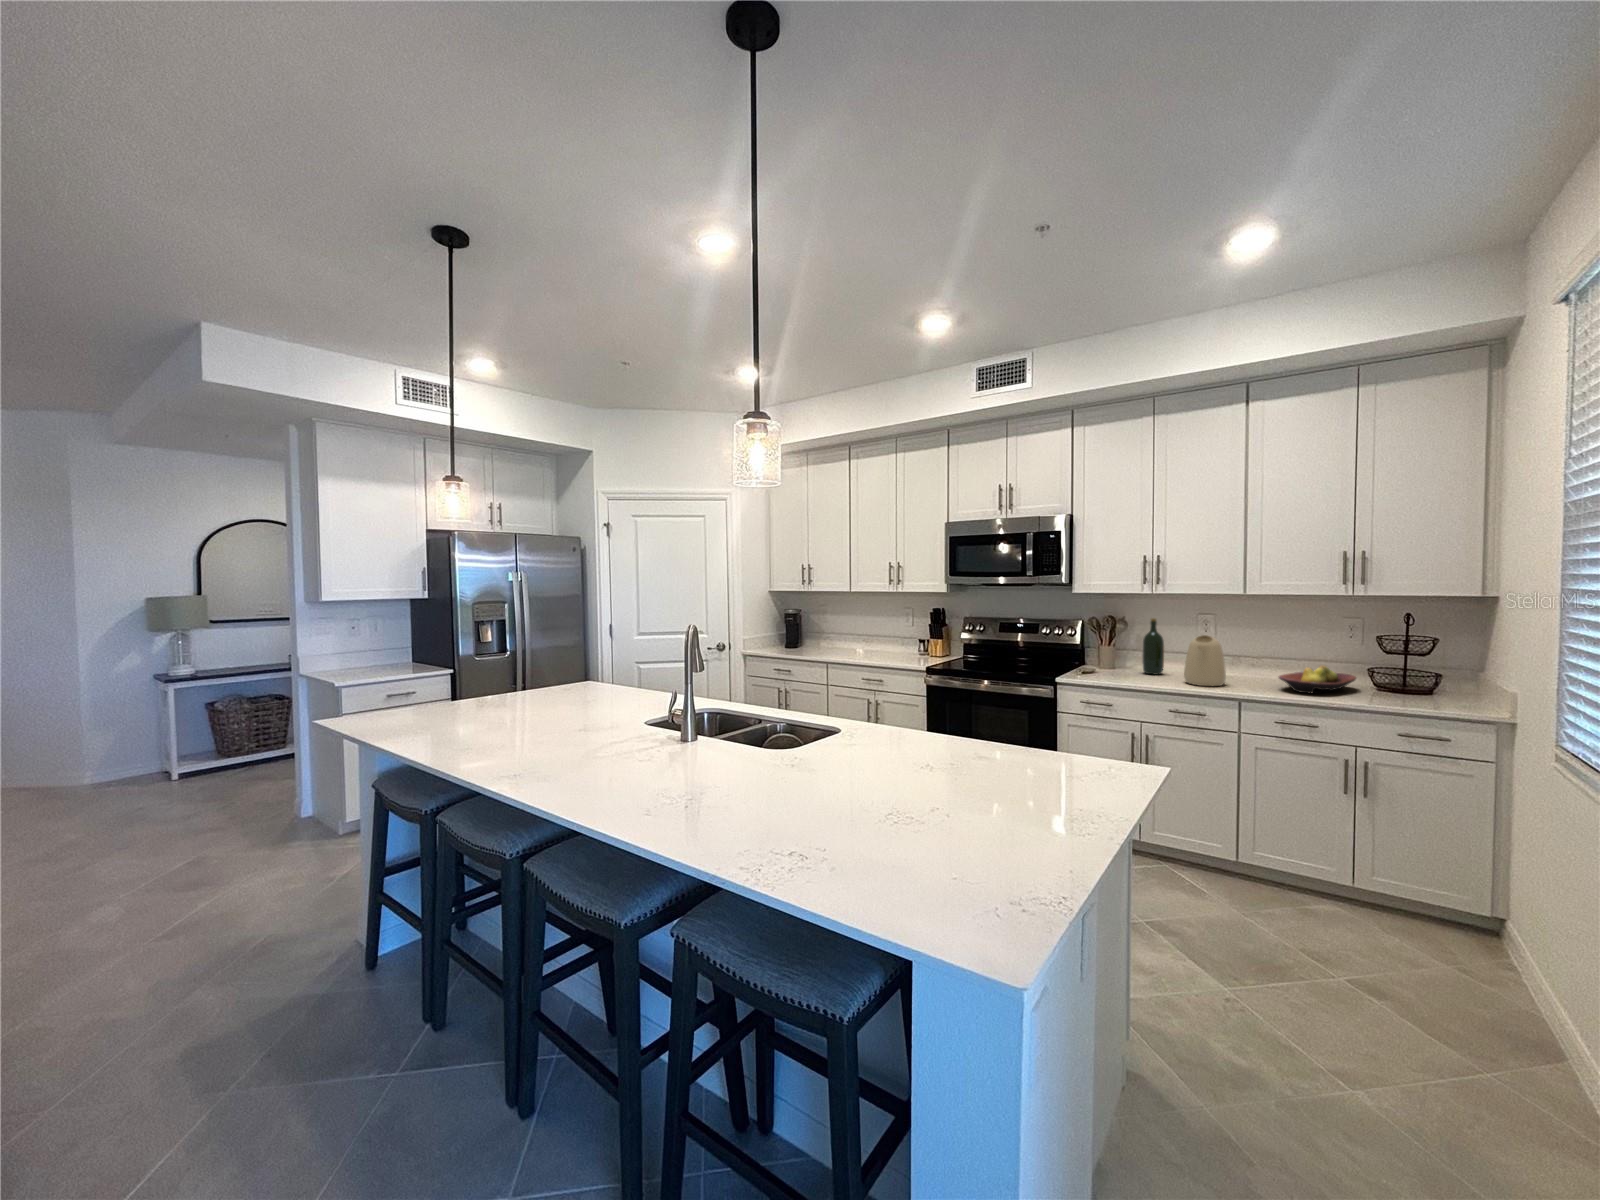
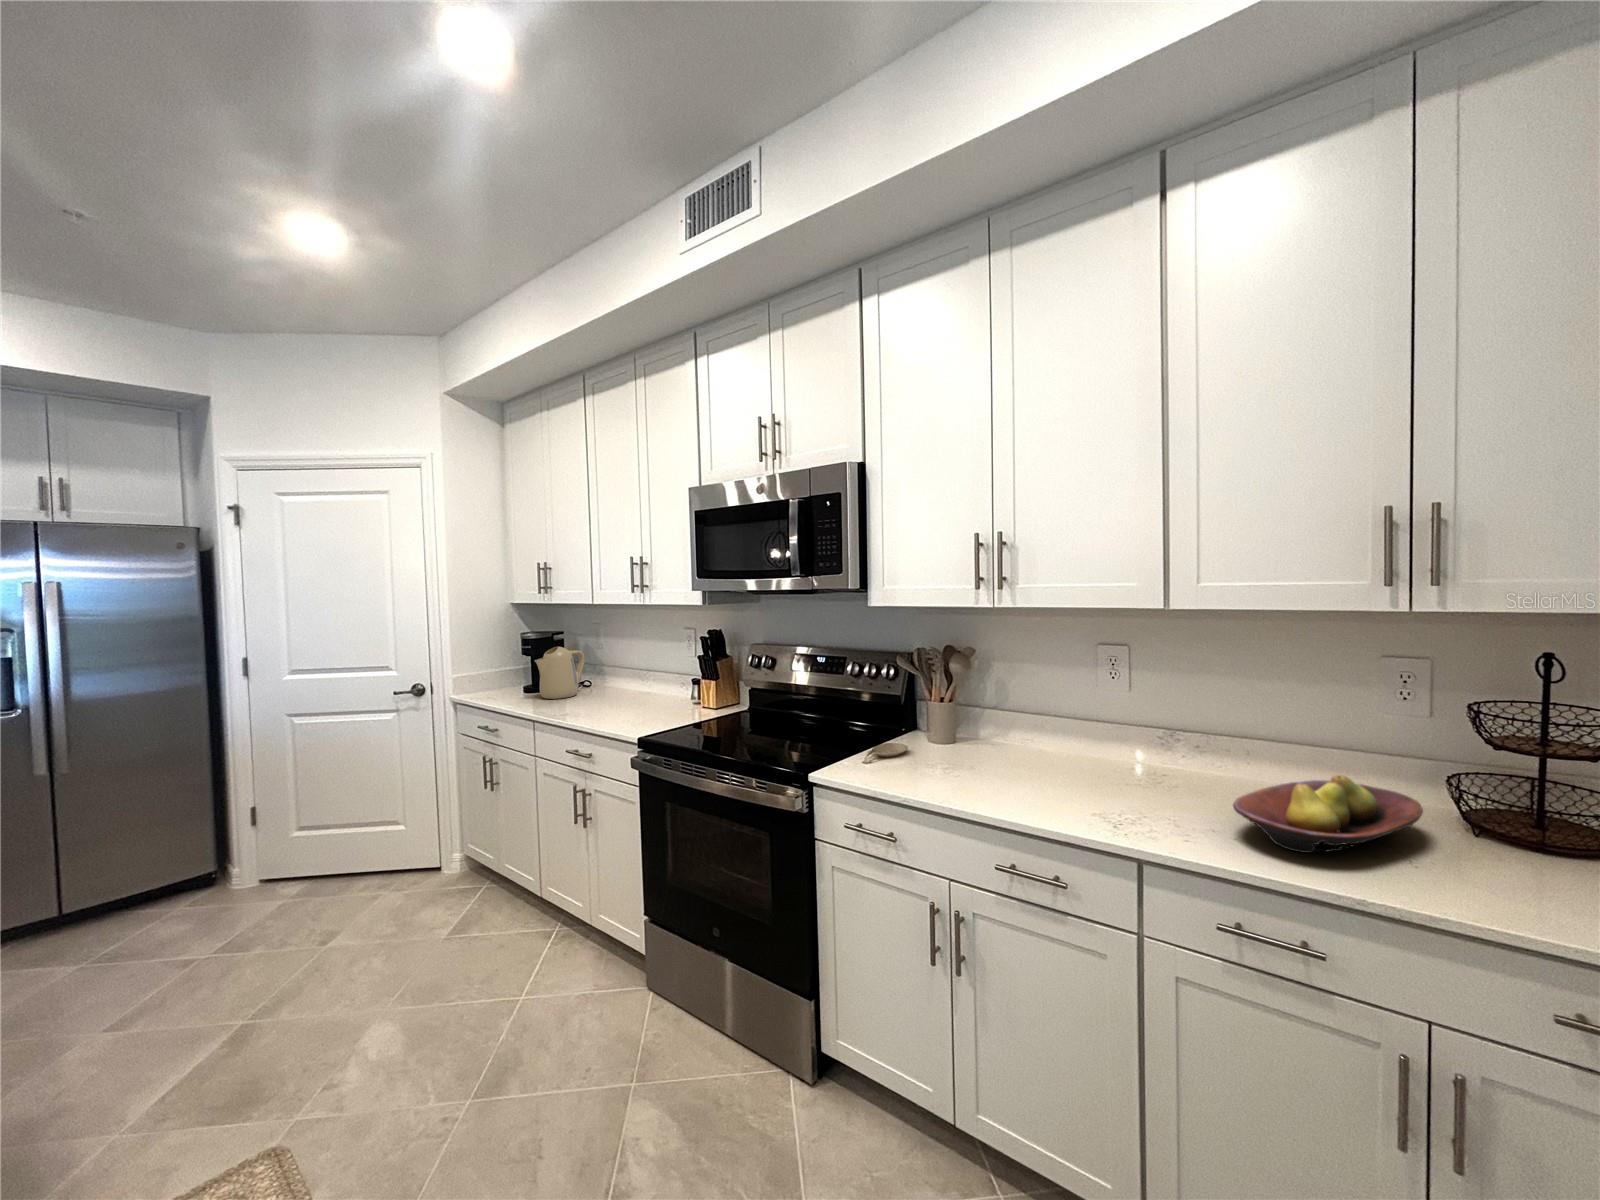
wine bottle: present [1142,618,1164,675] -> none [987,656,1026,769]
kettle: present [1184,635,1226,686] -> present [535,647,585,699]

